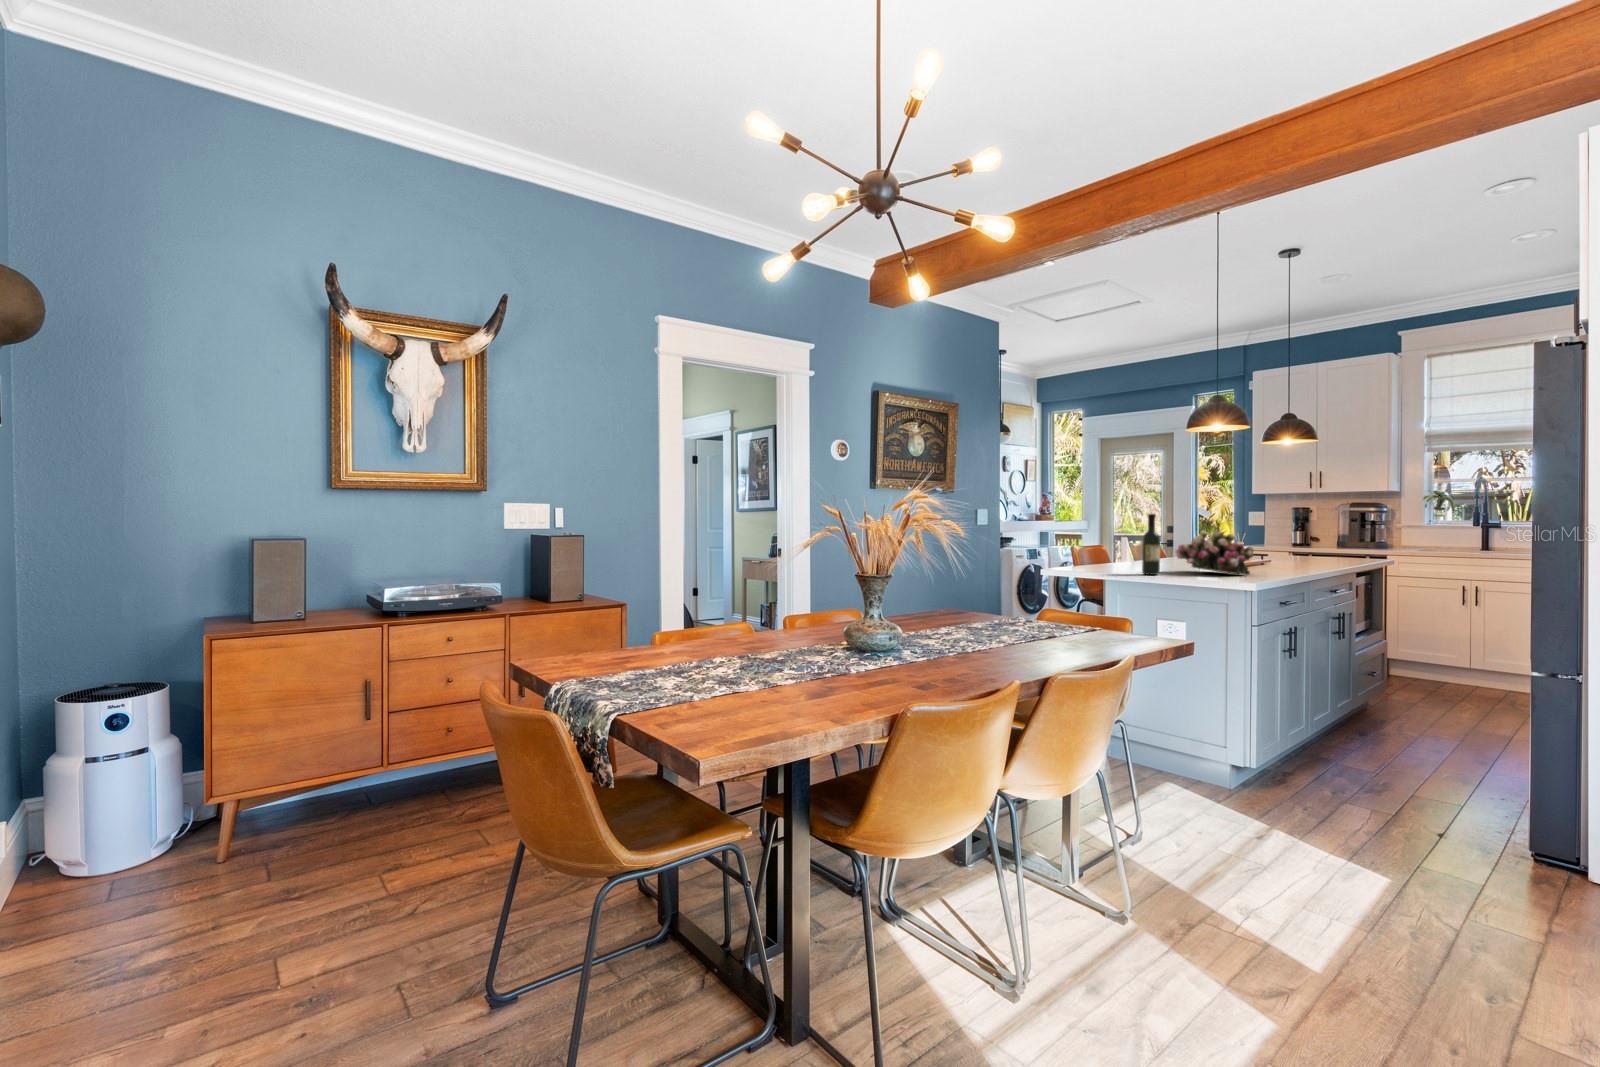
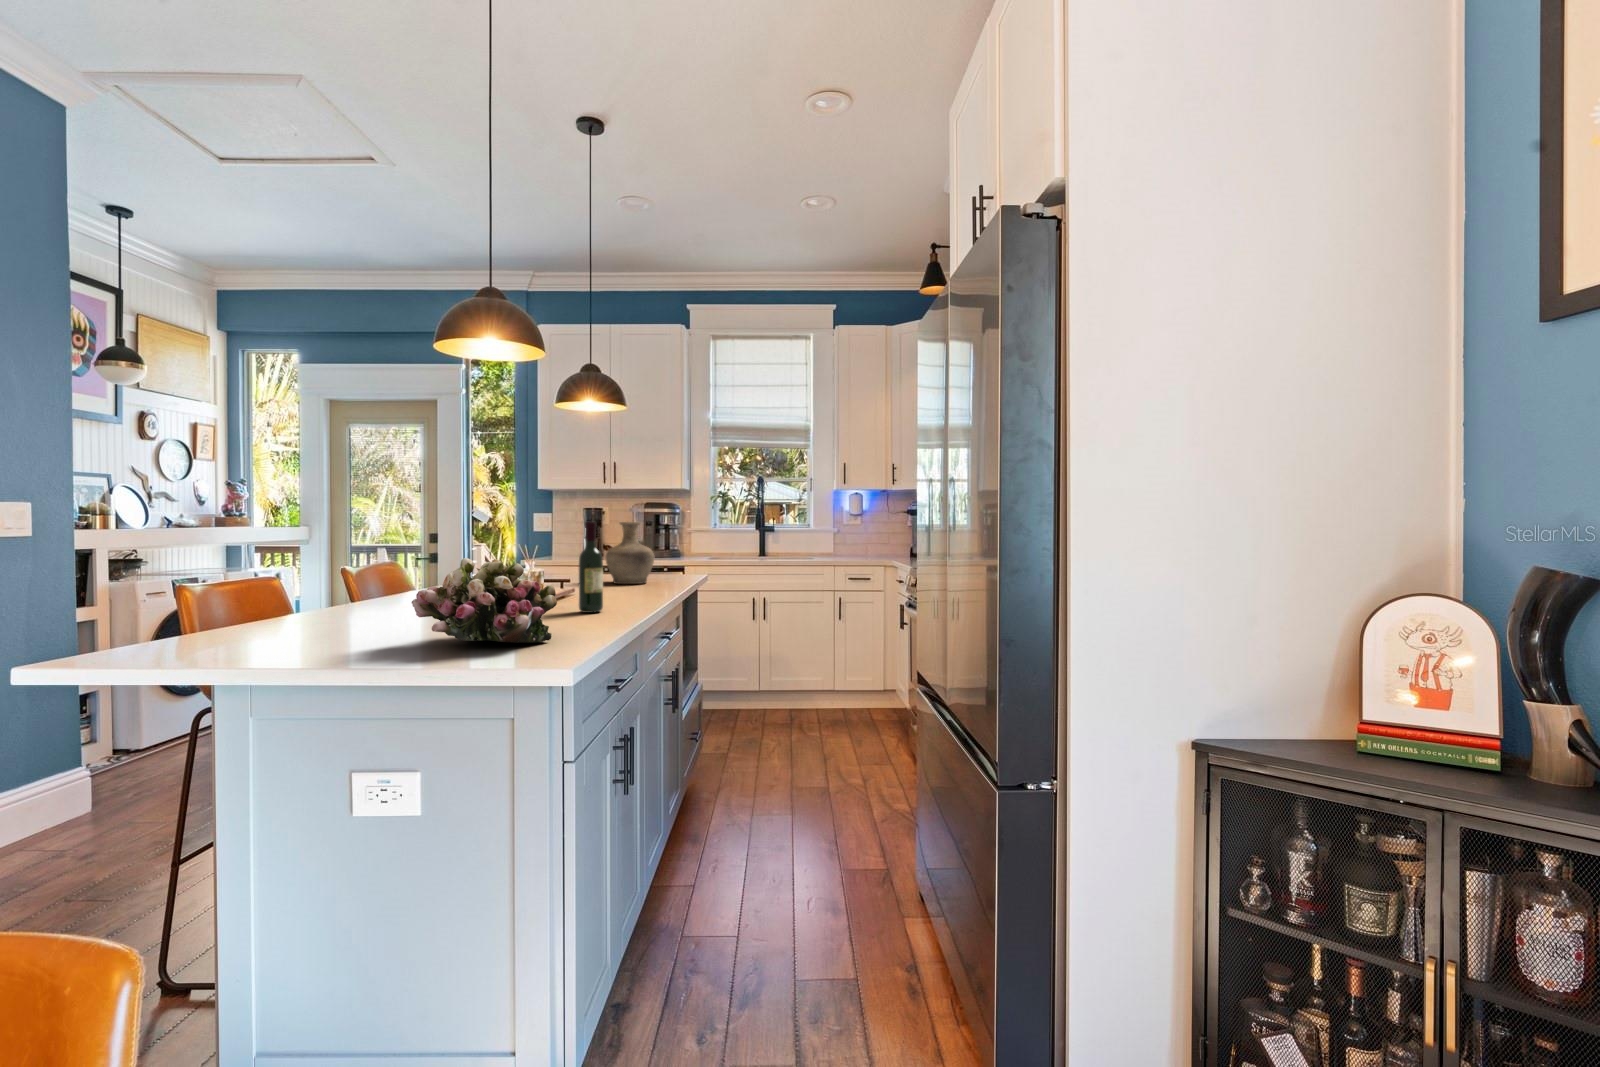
wine bottle: present [1142,514,1160,575] -> present [579,522,603,613]
vase: none [1301,516,1343,560] -> present [606,522,654,584]

